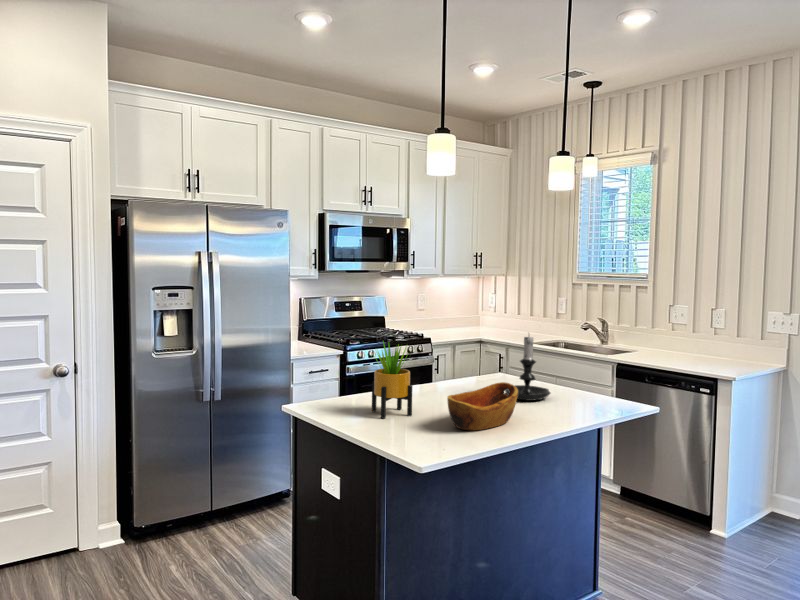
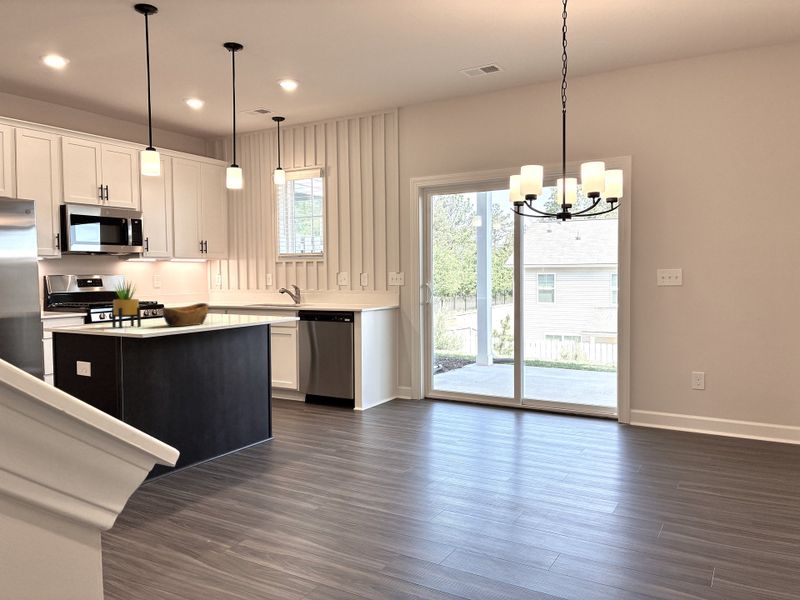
candle holder: present [505,337,550,401] -> none [207,277,236,319]

